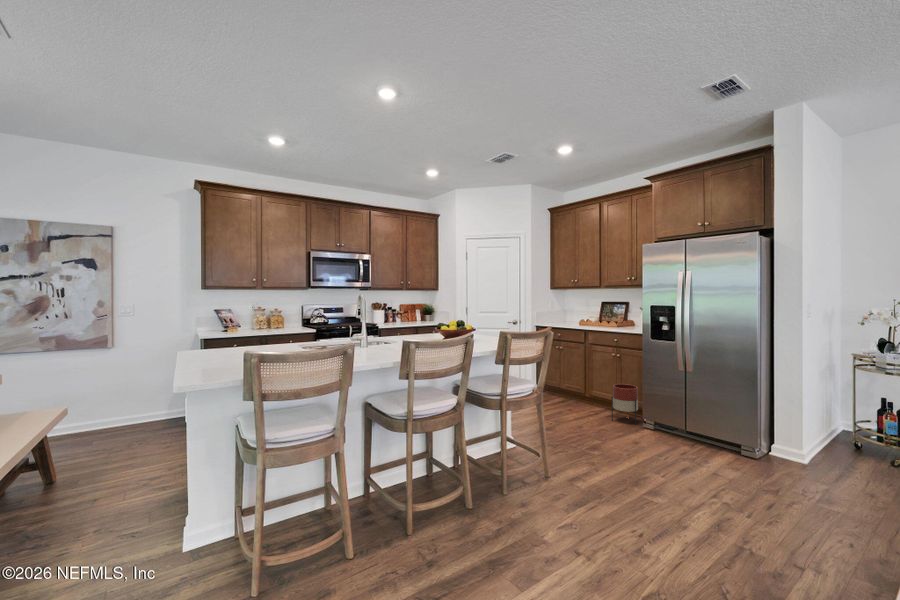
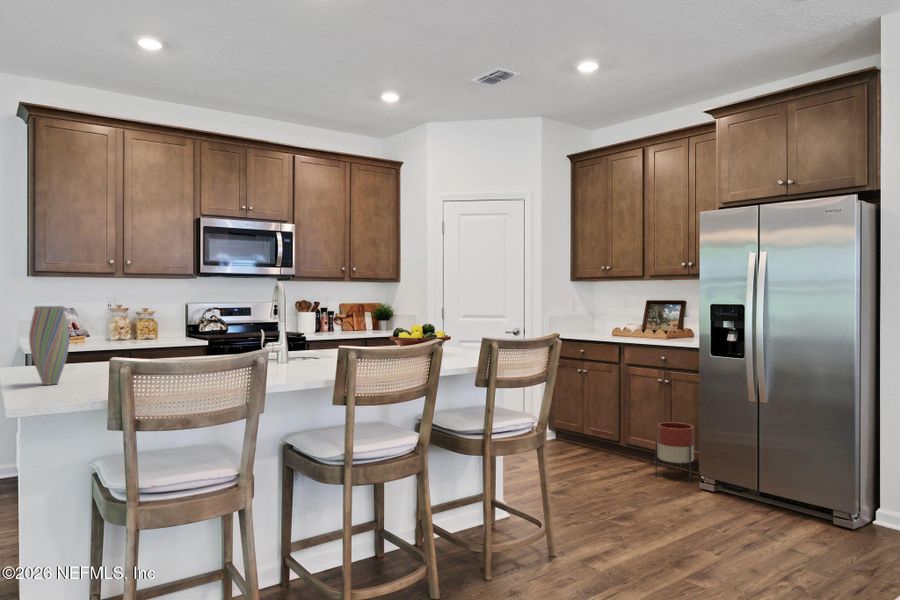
vase: none [194,310,222,364] -> present [29,306,69,385]

